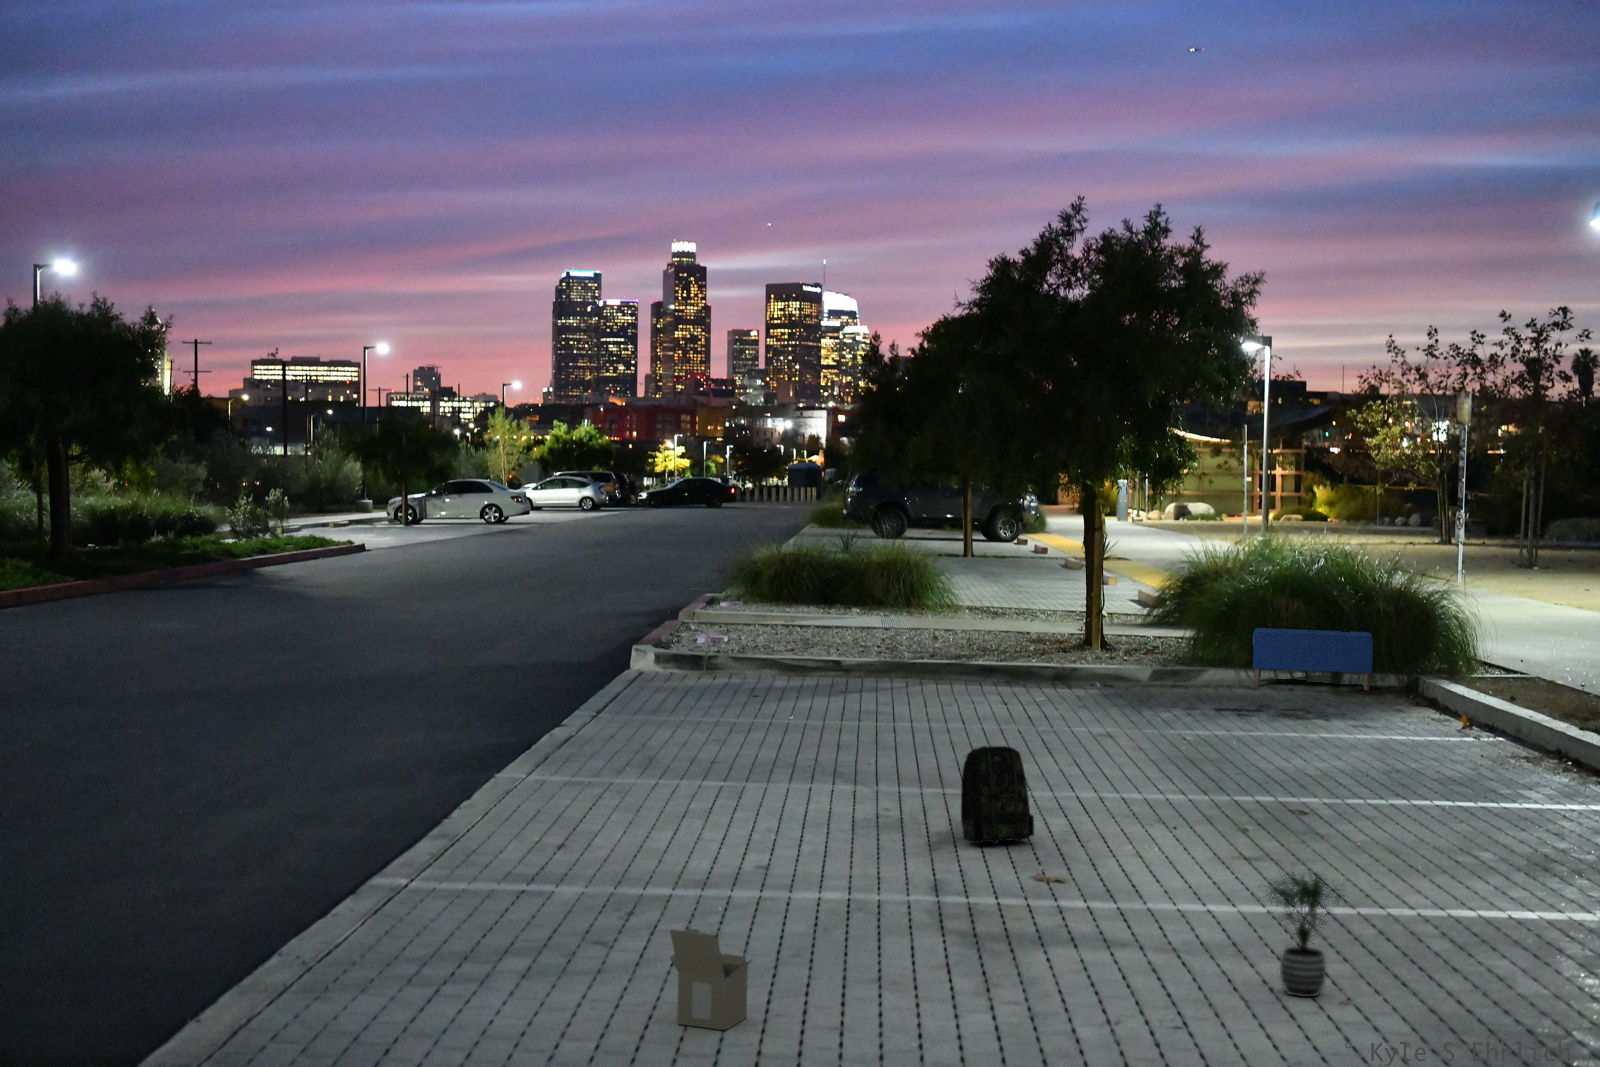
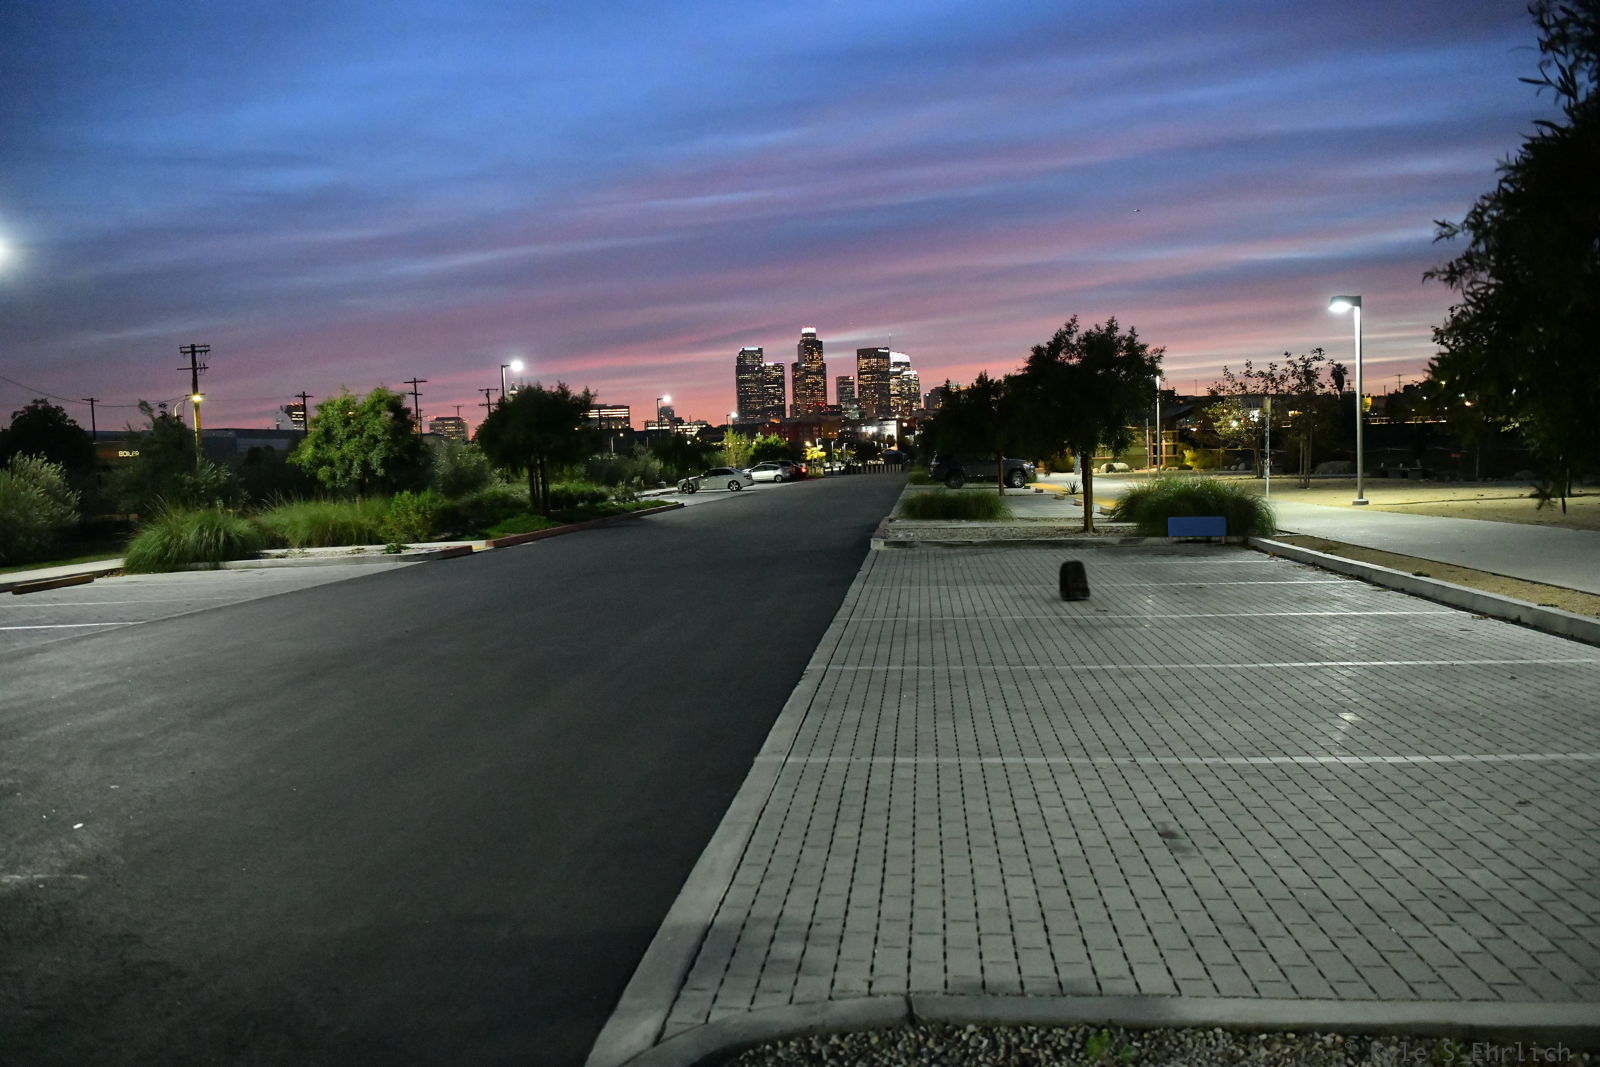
potted plant: present [1266,872,1345,997] -> none [1191,590,1227,636]
cardboard box: present [670,928,752,1030] -> none [981,614,1011,650]

